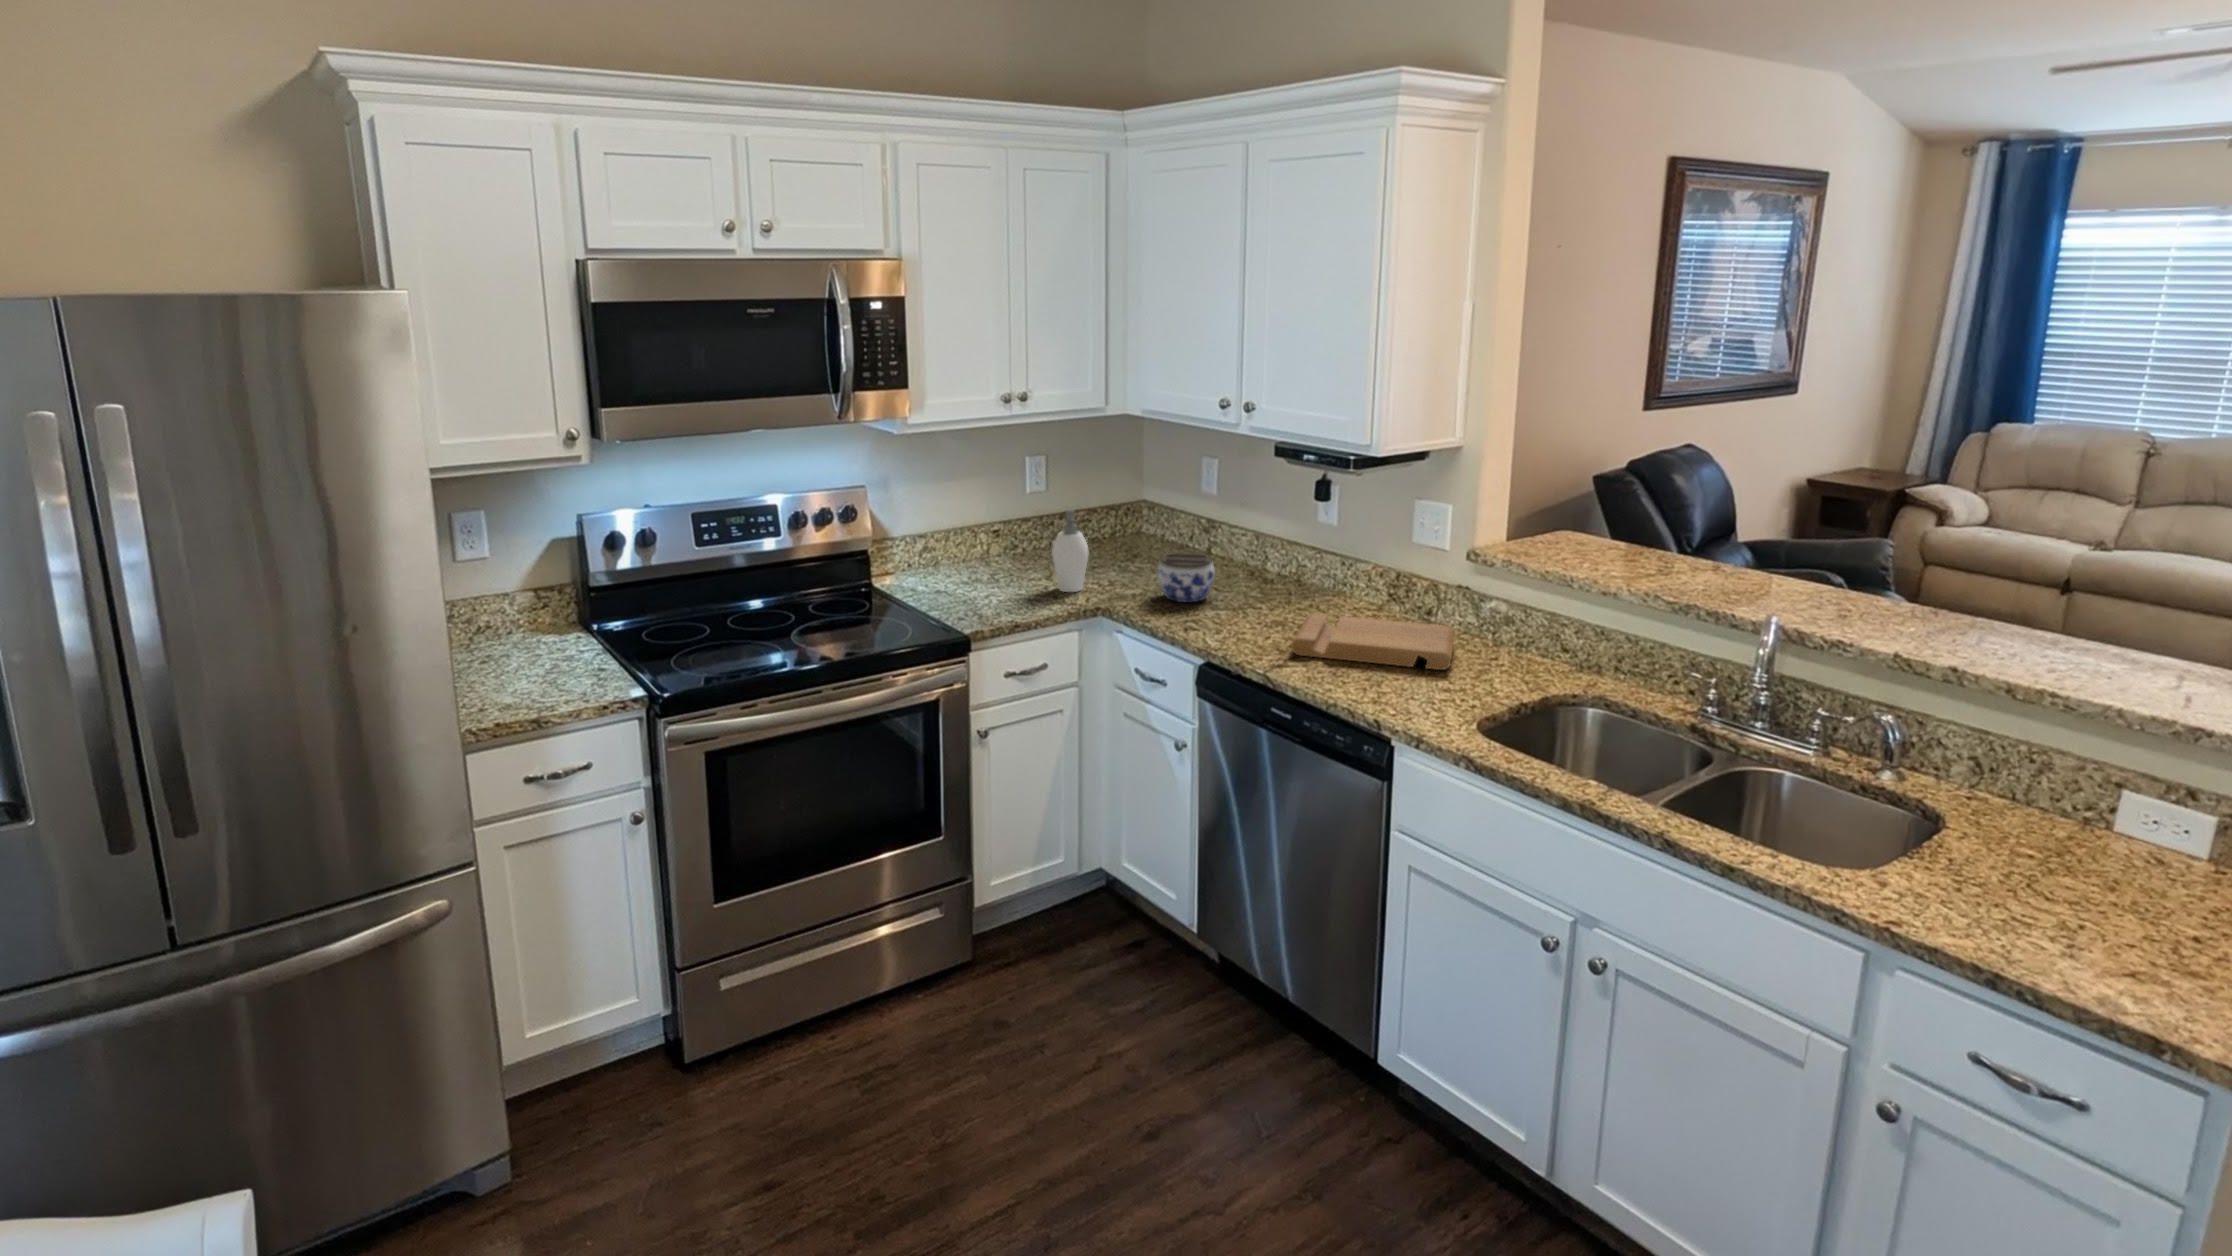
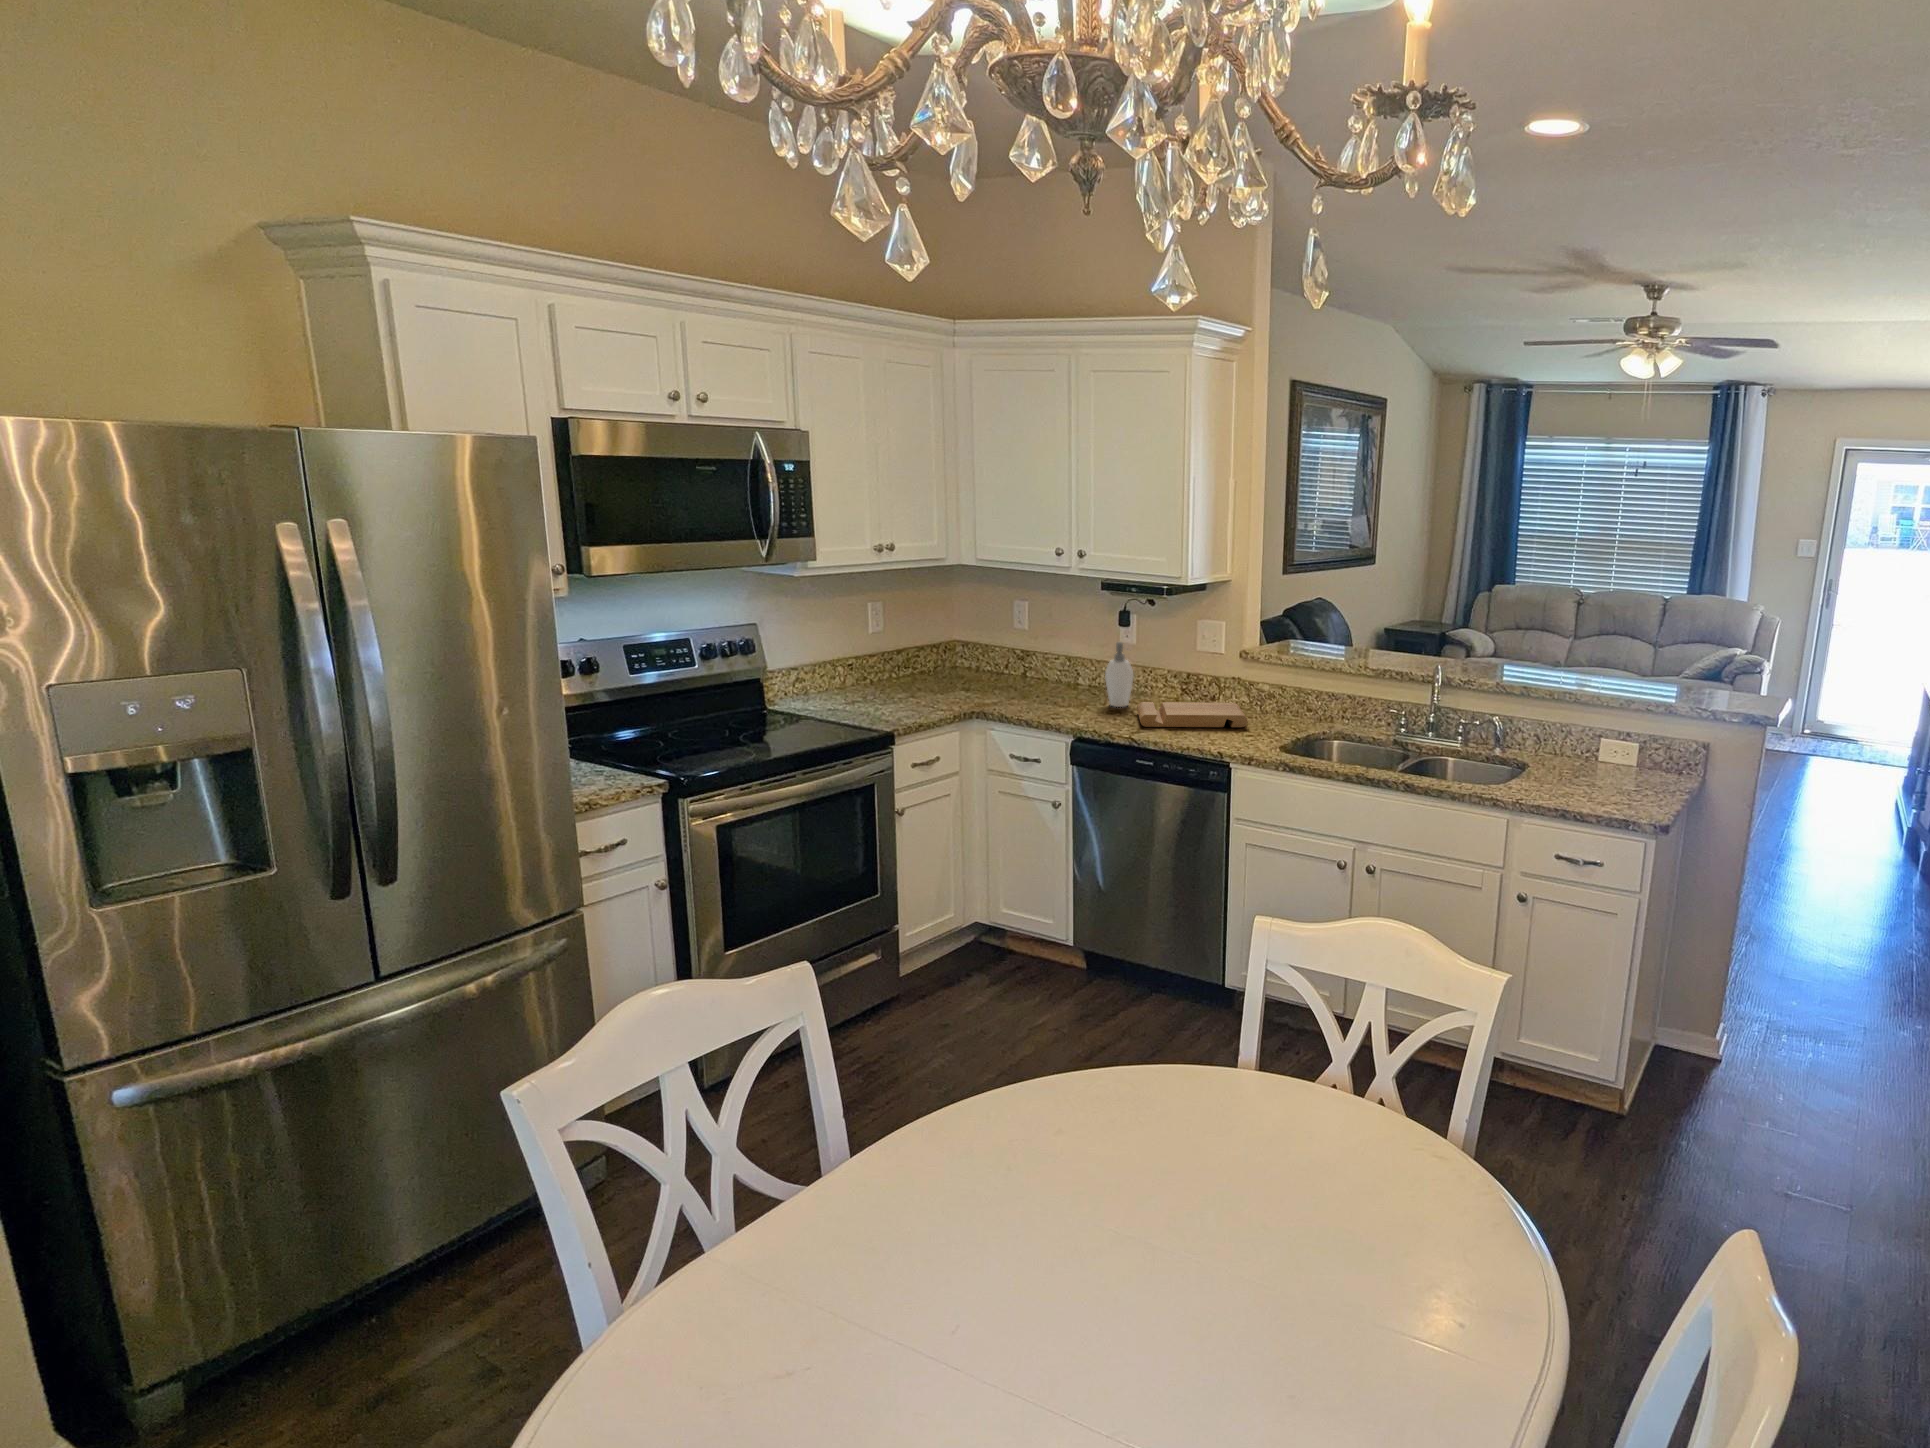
soap dispenser: present [1052,509,1088,592] -> present [1105,642,1133,707]
jar: present [1158,553,1215,602] -> none [1014,669,1058,705]

